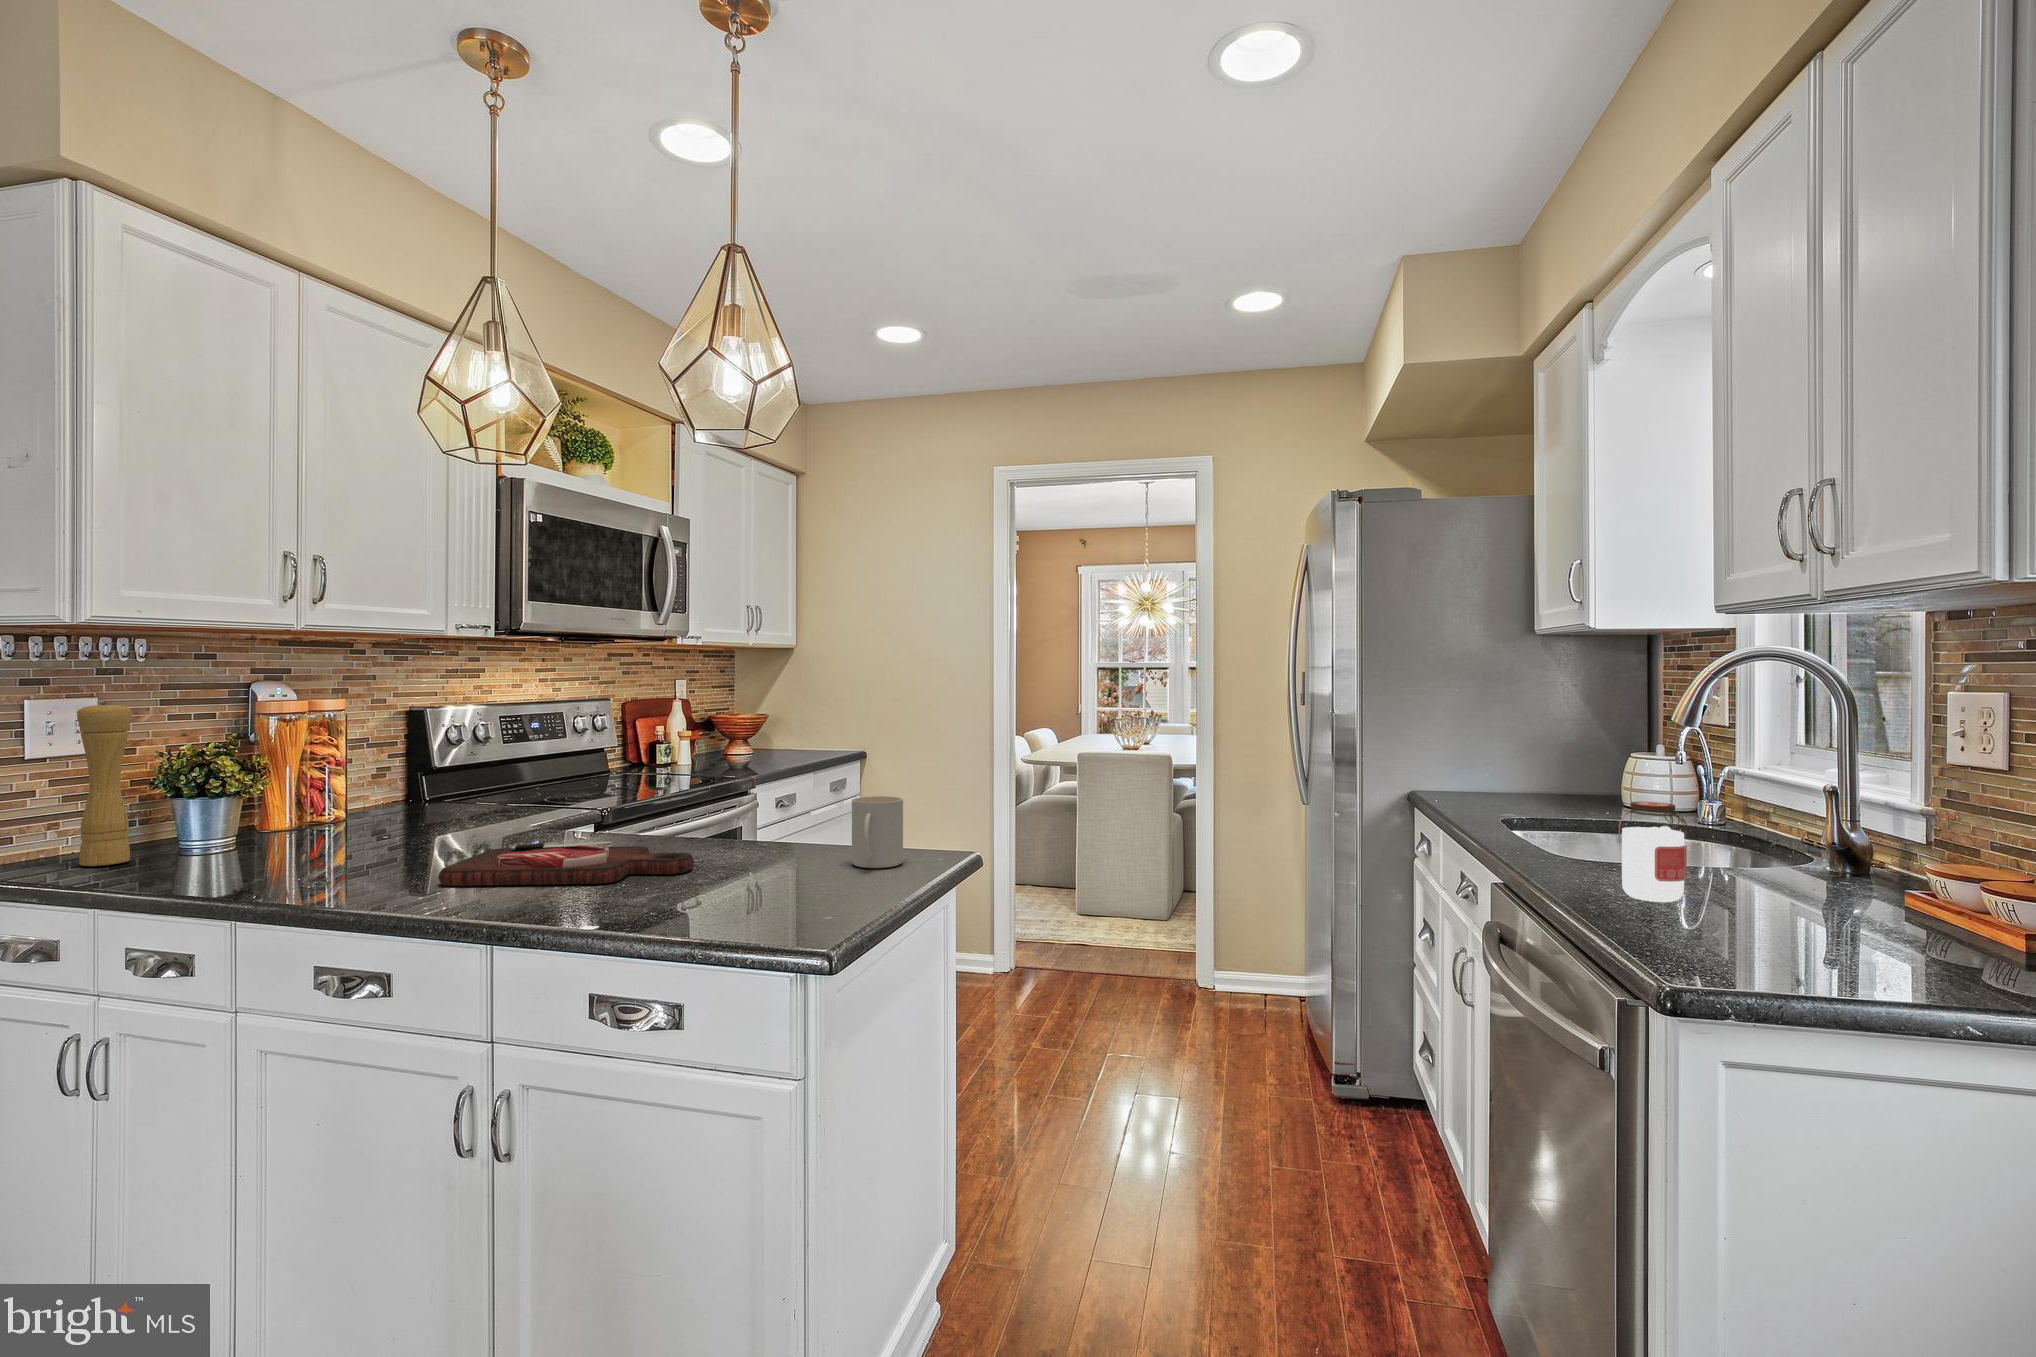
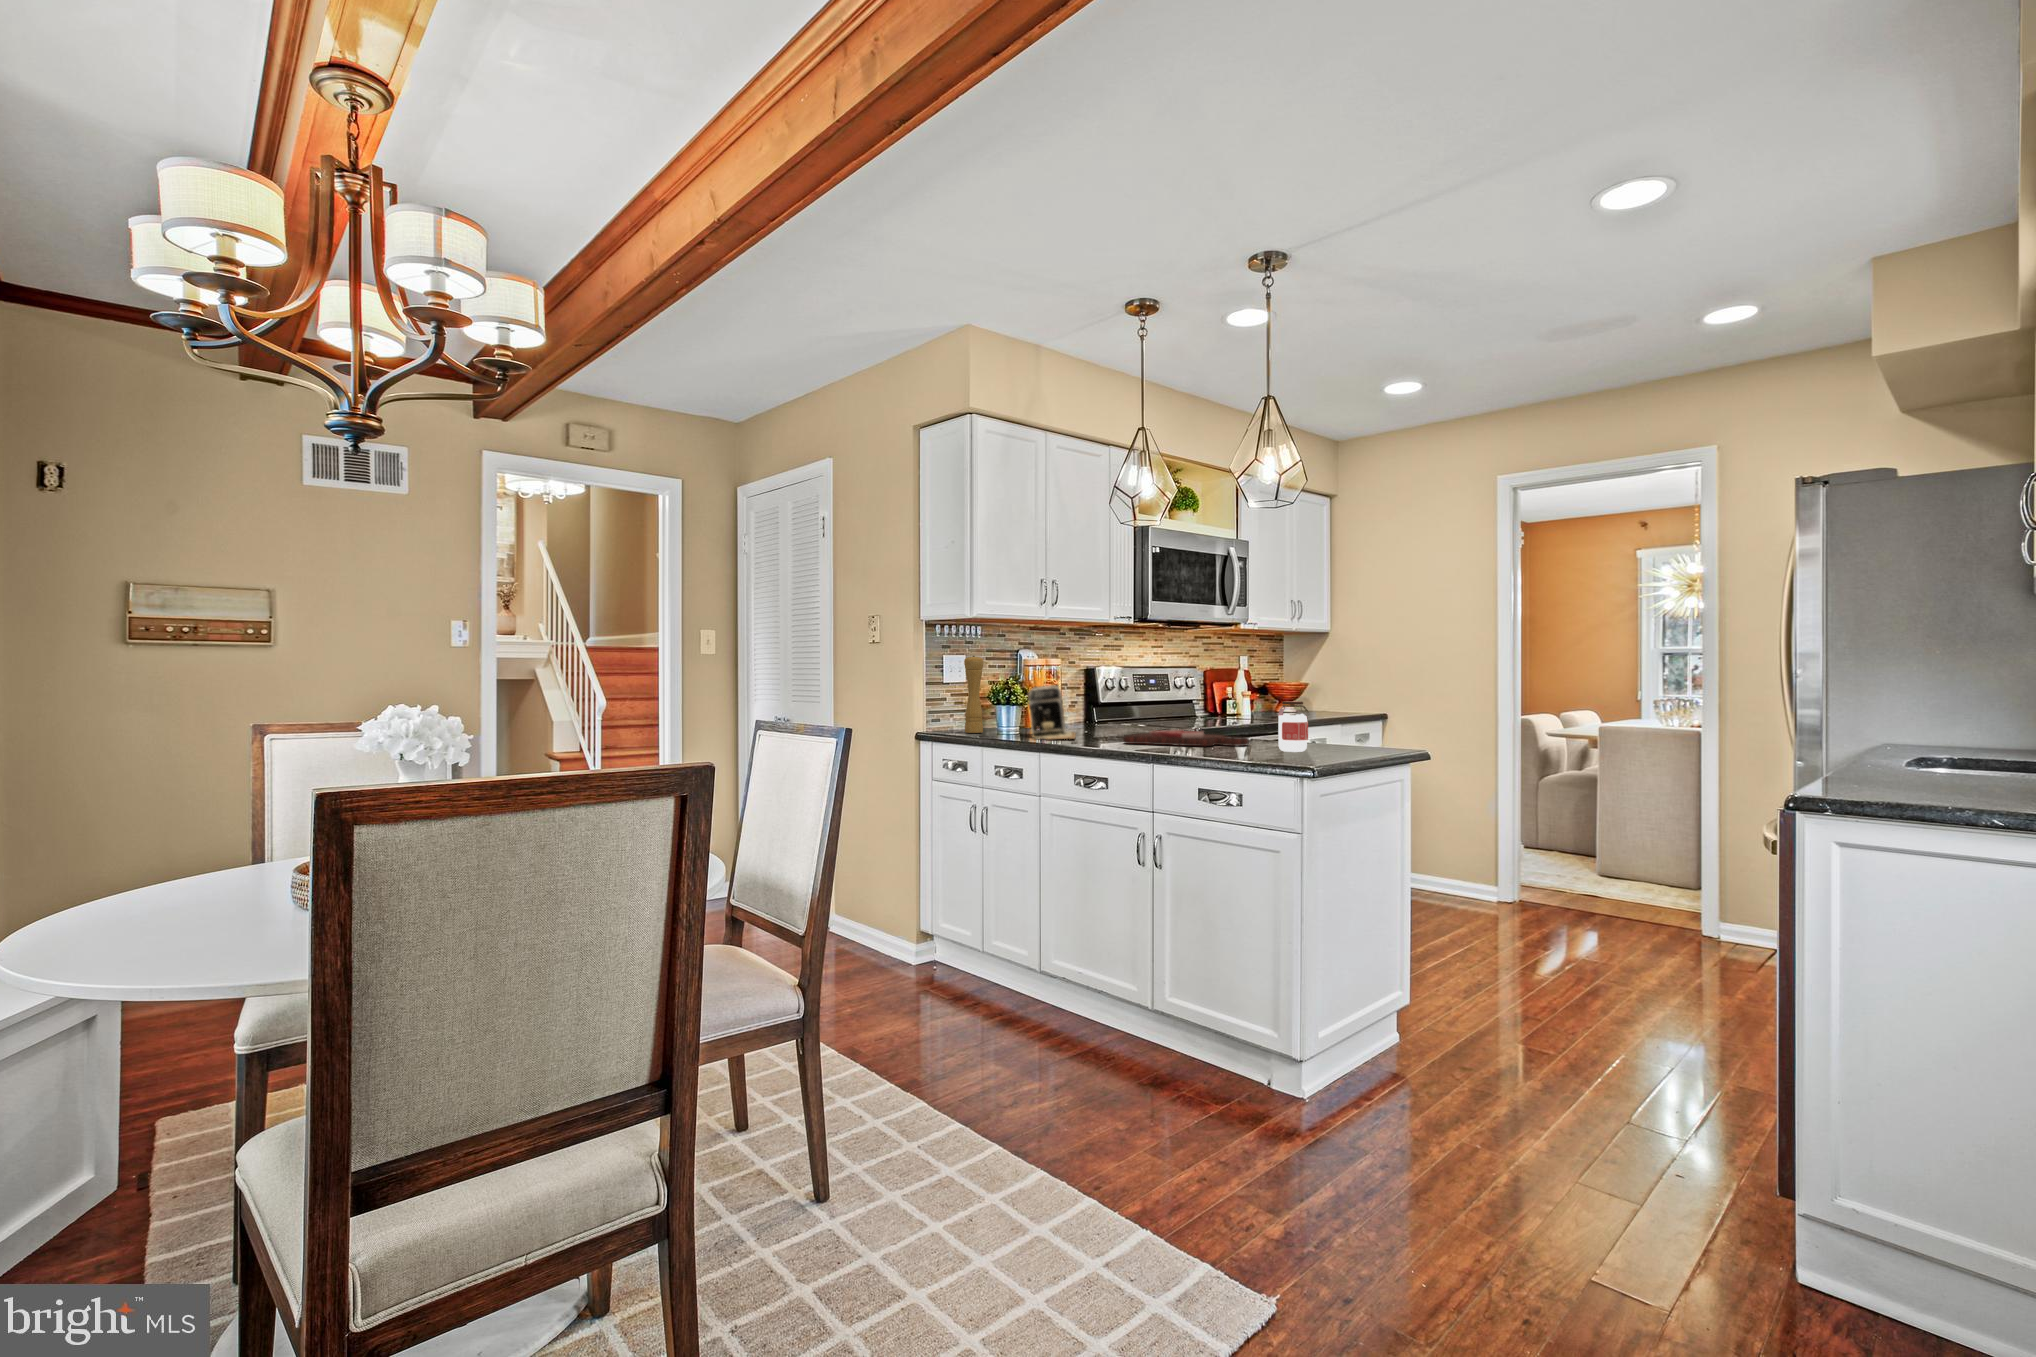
coffee maker: none [227,758,358,883] -> present [1028,685,1076,739]
mug: present [852,796,903,868] -> none [1342,709,1375,750]
jar: present [1619,802,1687,902] -> present [1278,701,1309,752]

